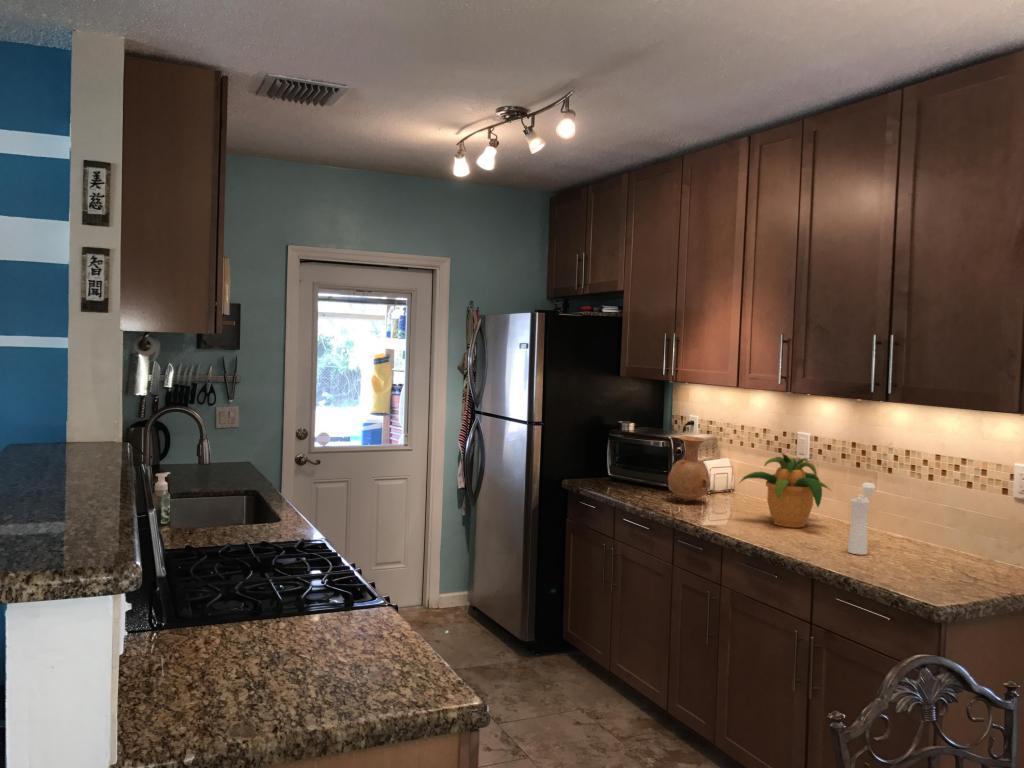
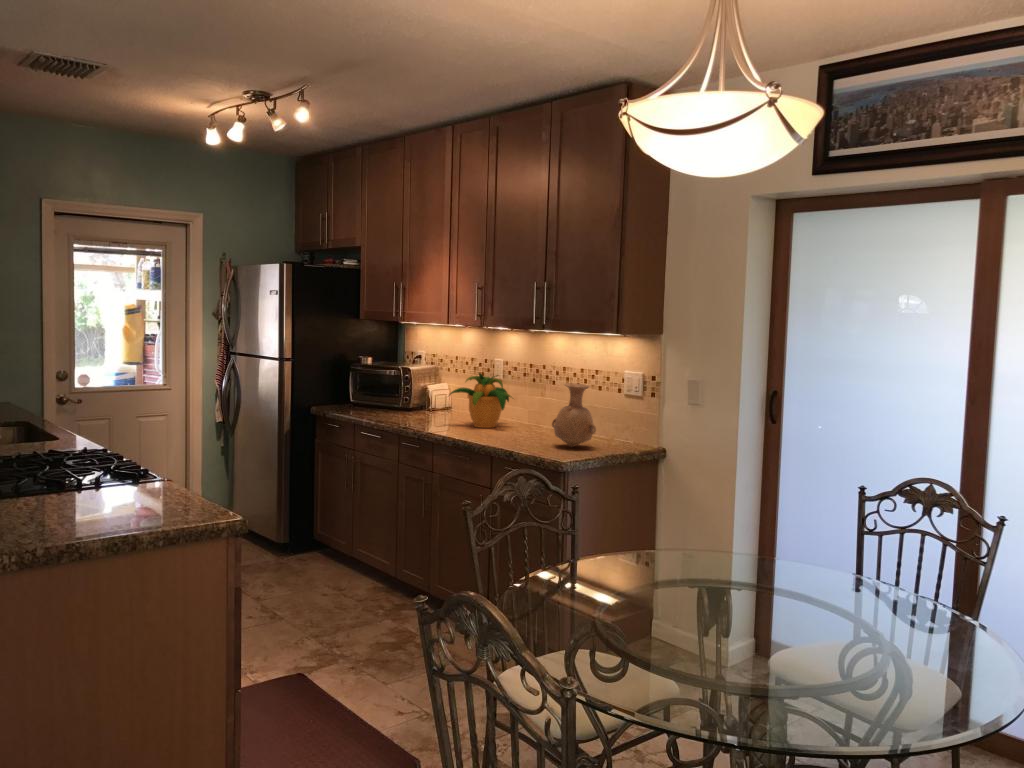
vase: present [668,436,710,502] -> present [552,383,596,447]
pepper mill: present [848,483,875,555] -> none [520,390,540,440]

